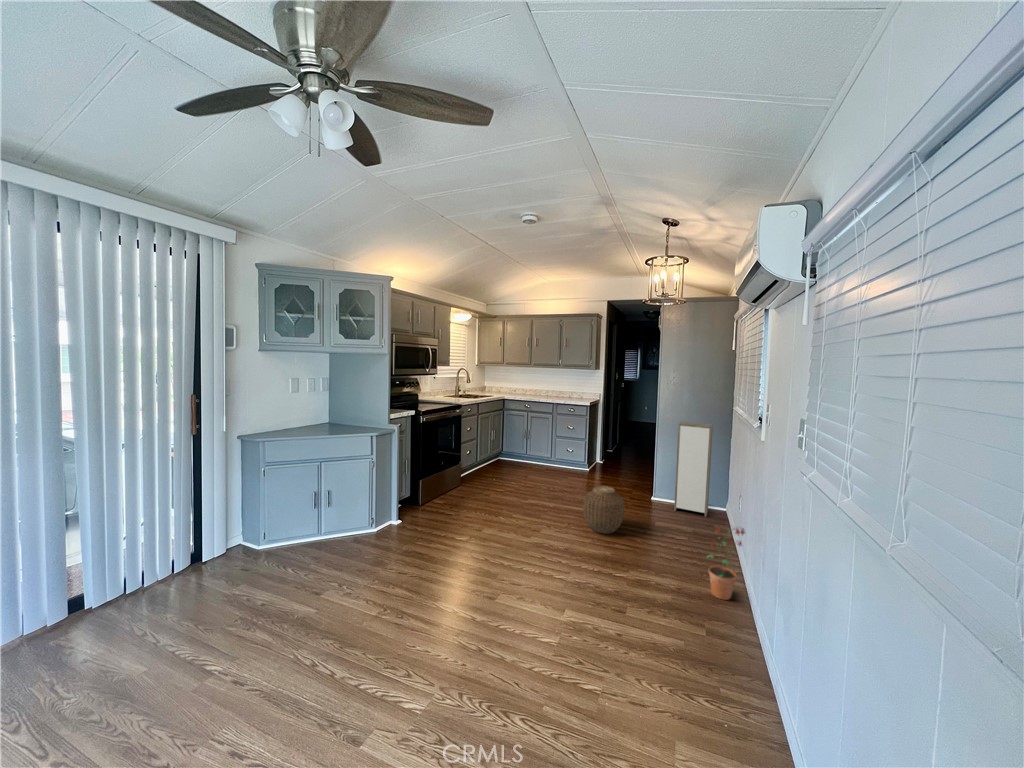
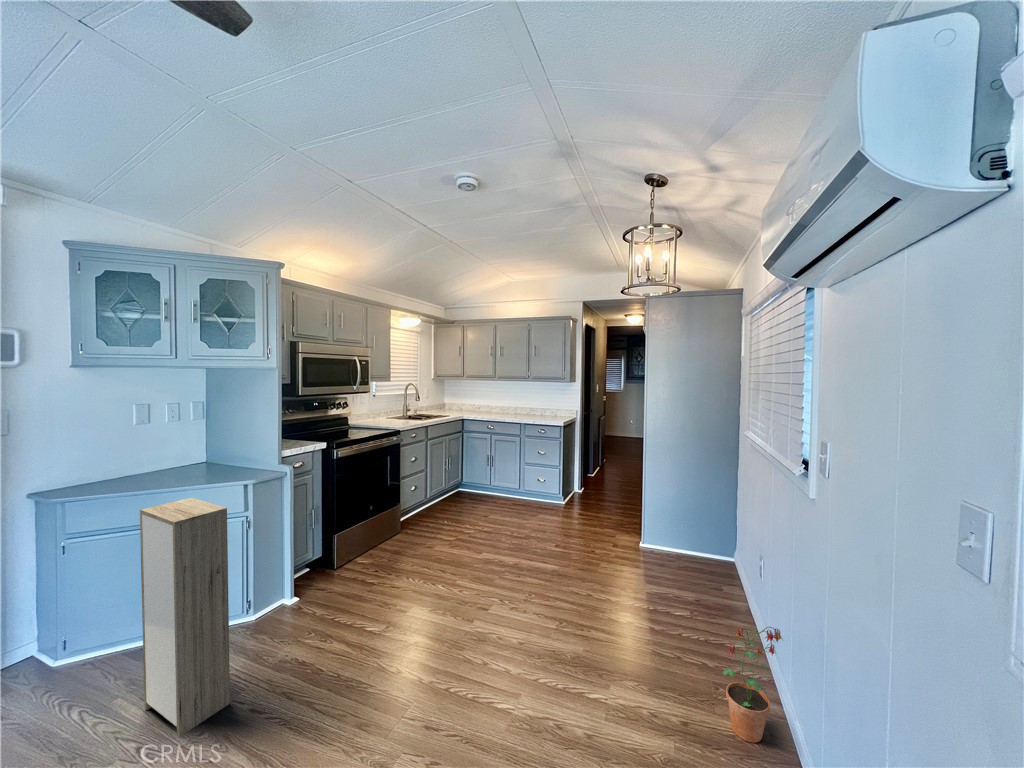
storage cabinet: present [674,422,713,517] -> present [140,498,230,737]
woven basket: present [583,486,624,534] -> none [548,541,602,610]

